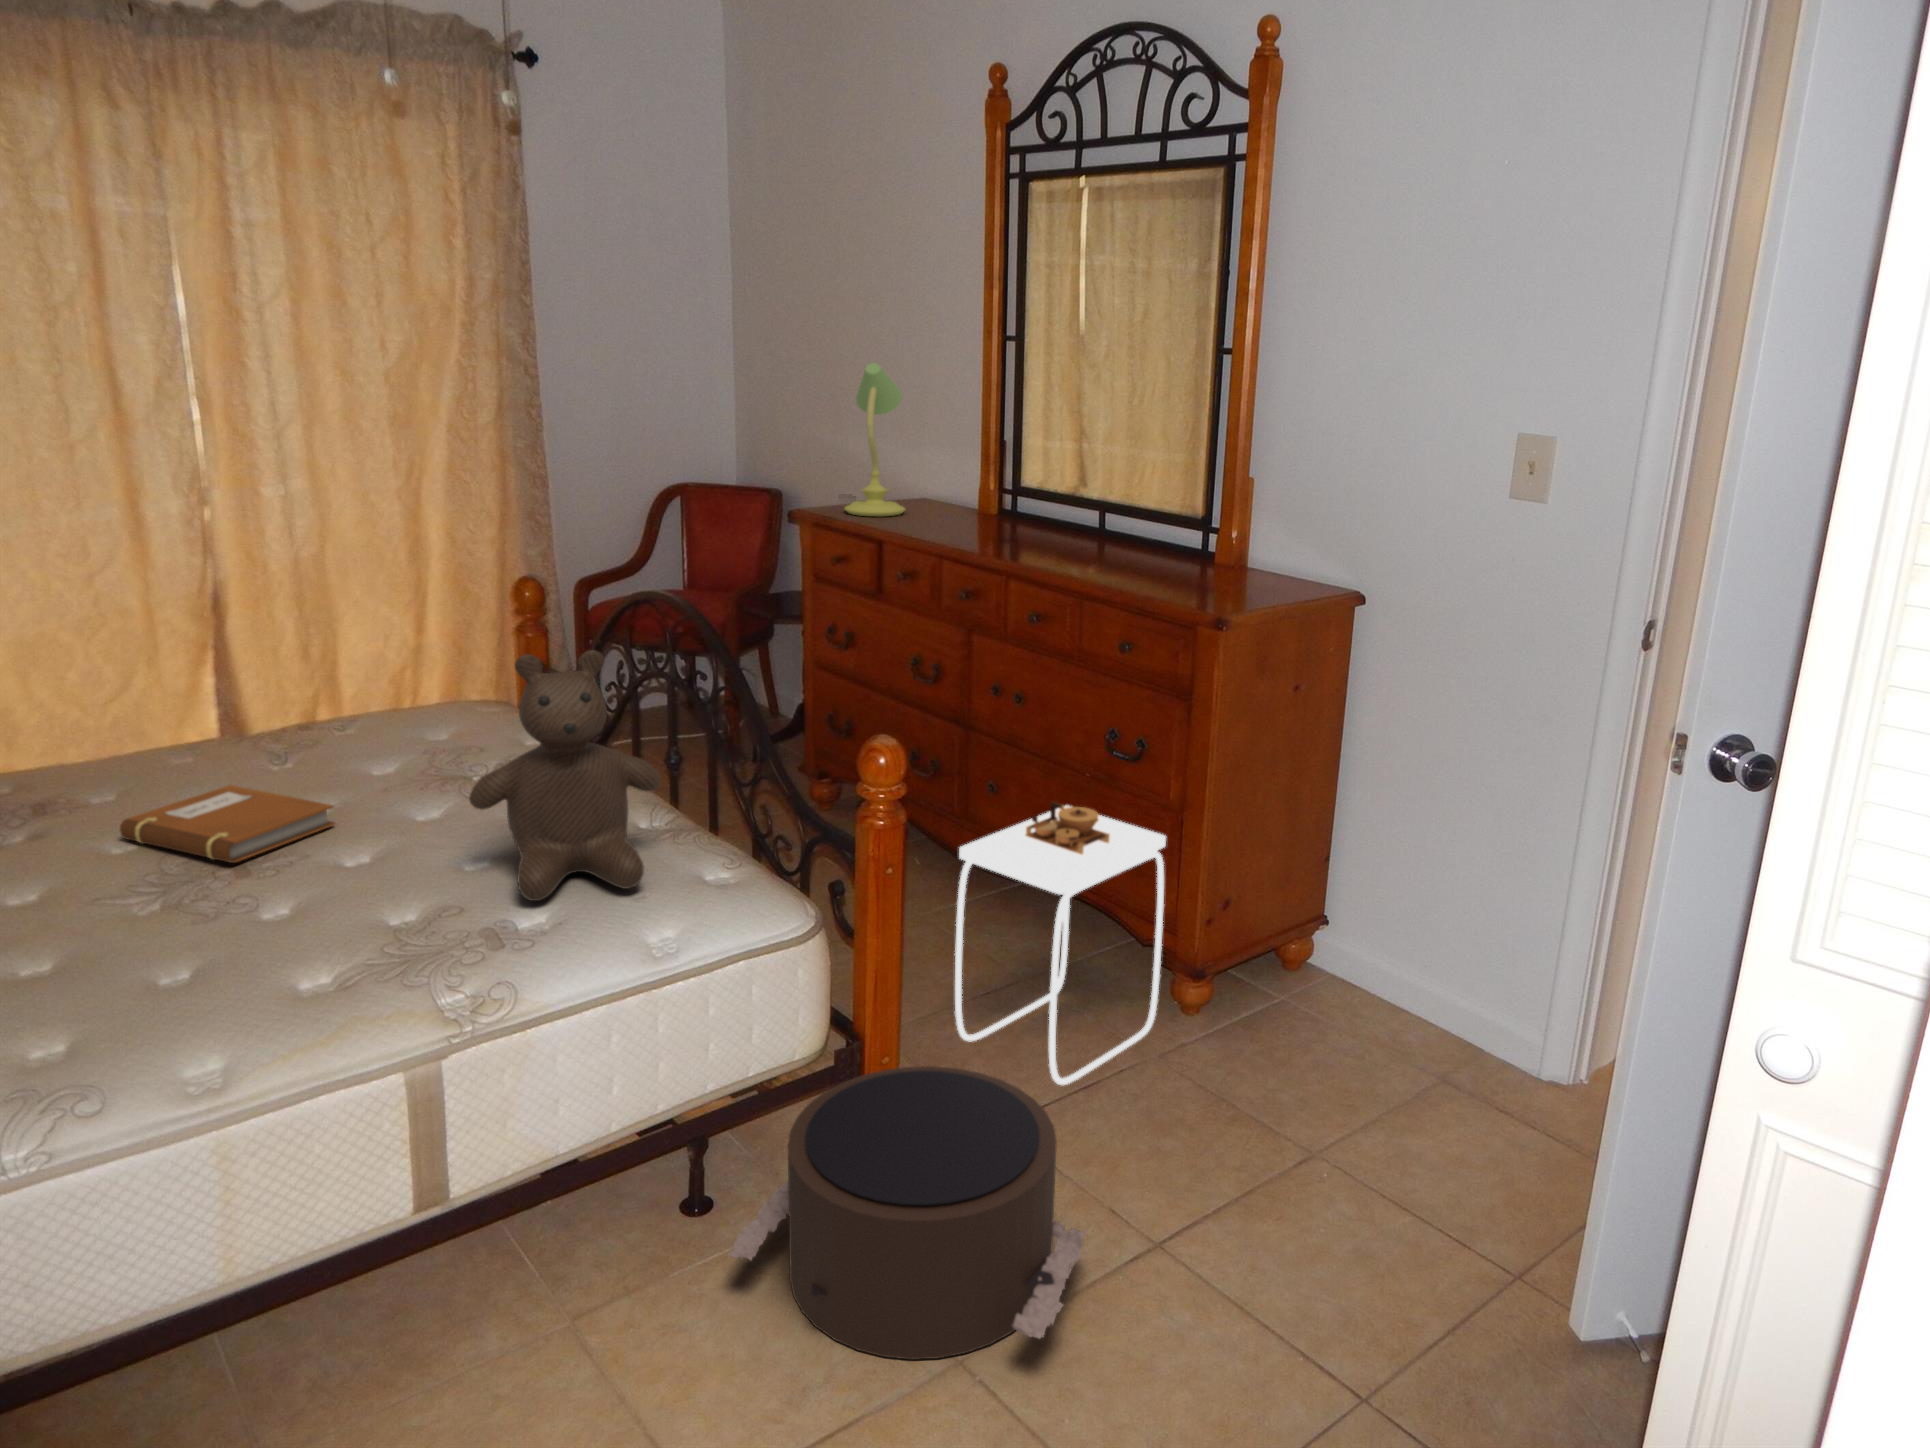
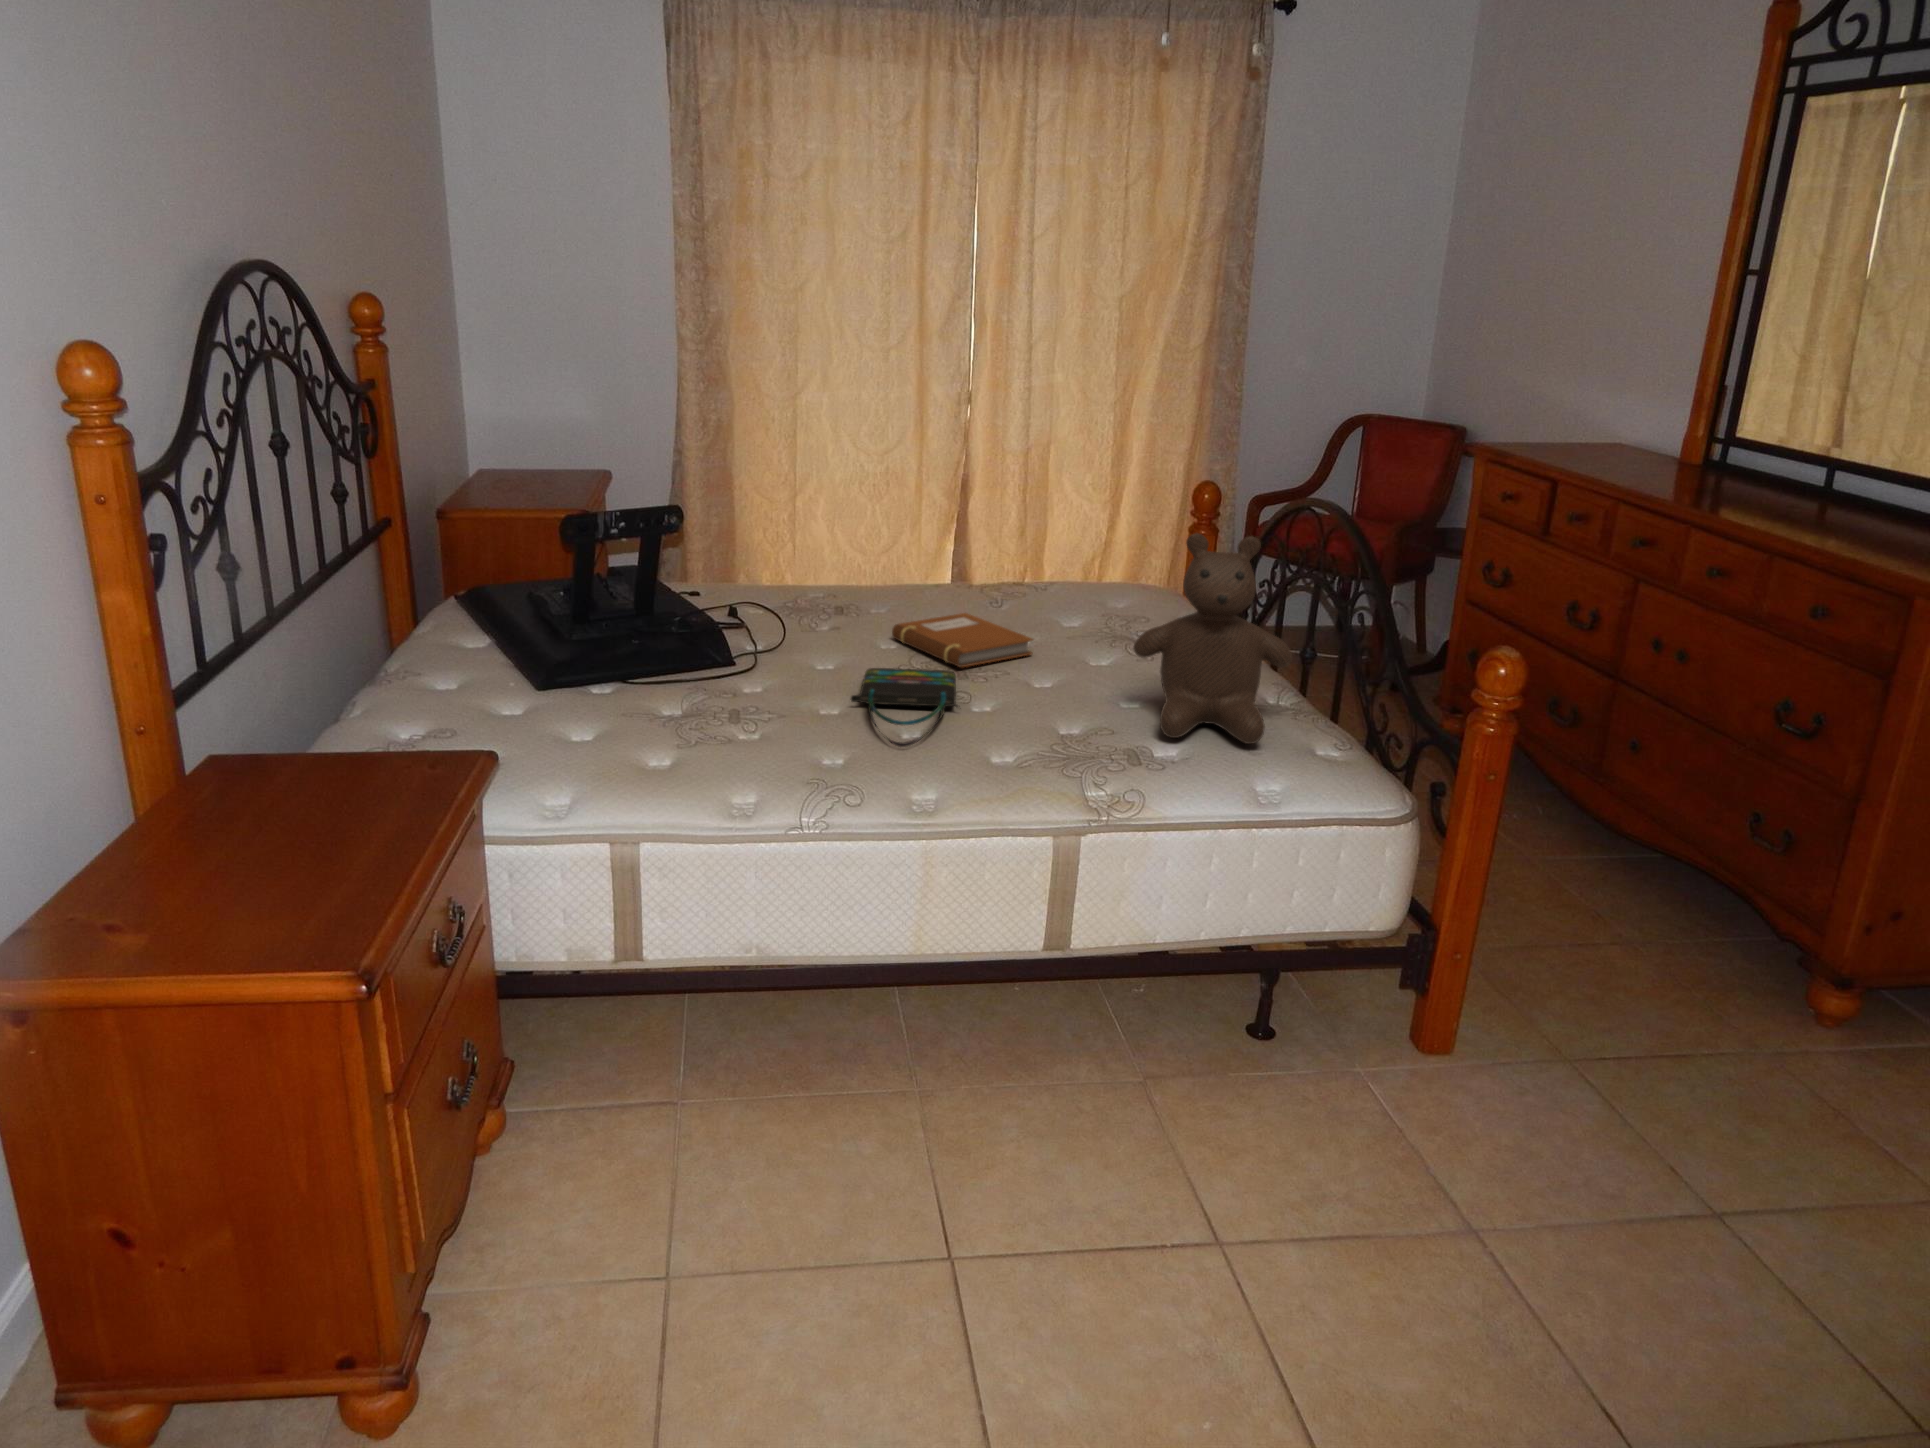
table lamp: present [845,363,905,516] -> none [1523,298,1609,455]
side table: present [955,802,1166,1085] -> none [1544,757,1832,1042]
tote bag: none [64,872,243,1000] -> present [851,668,960,747]
pouf: present [729,1066,1086,1360] -> none [1280,962,1641,1244]

